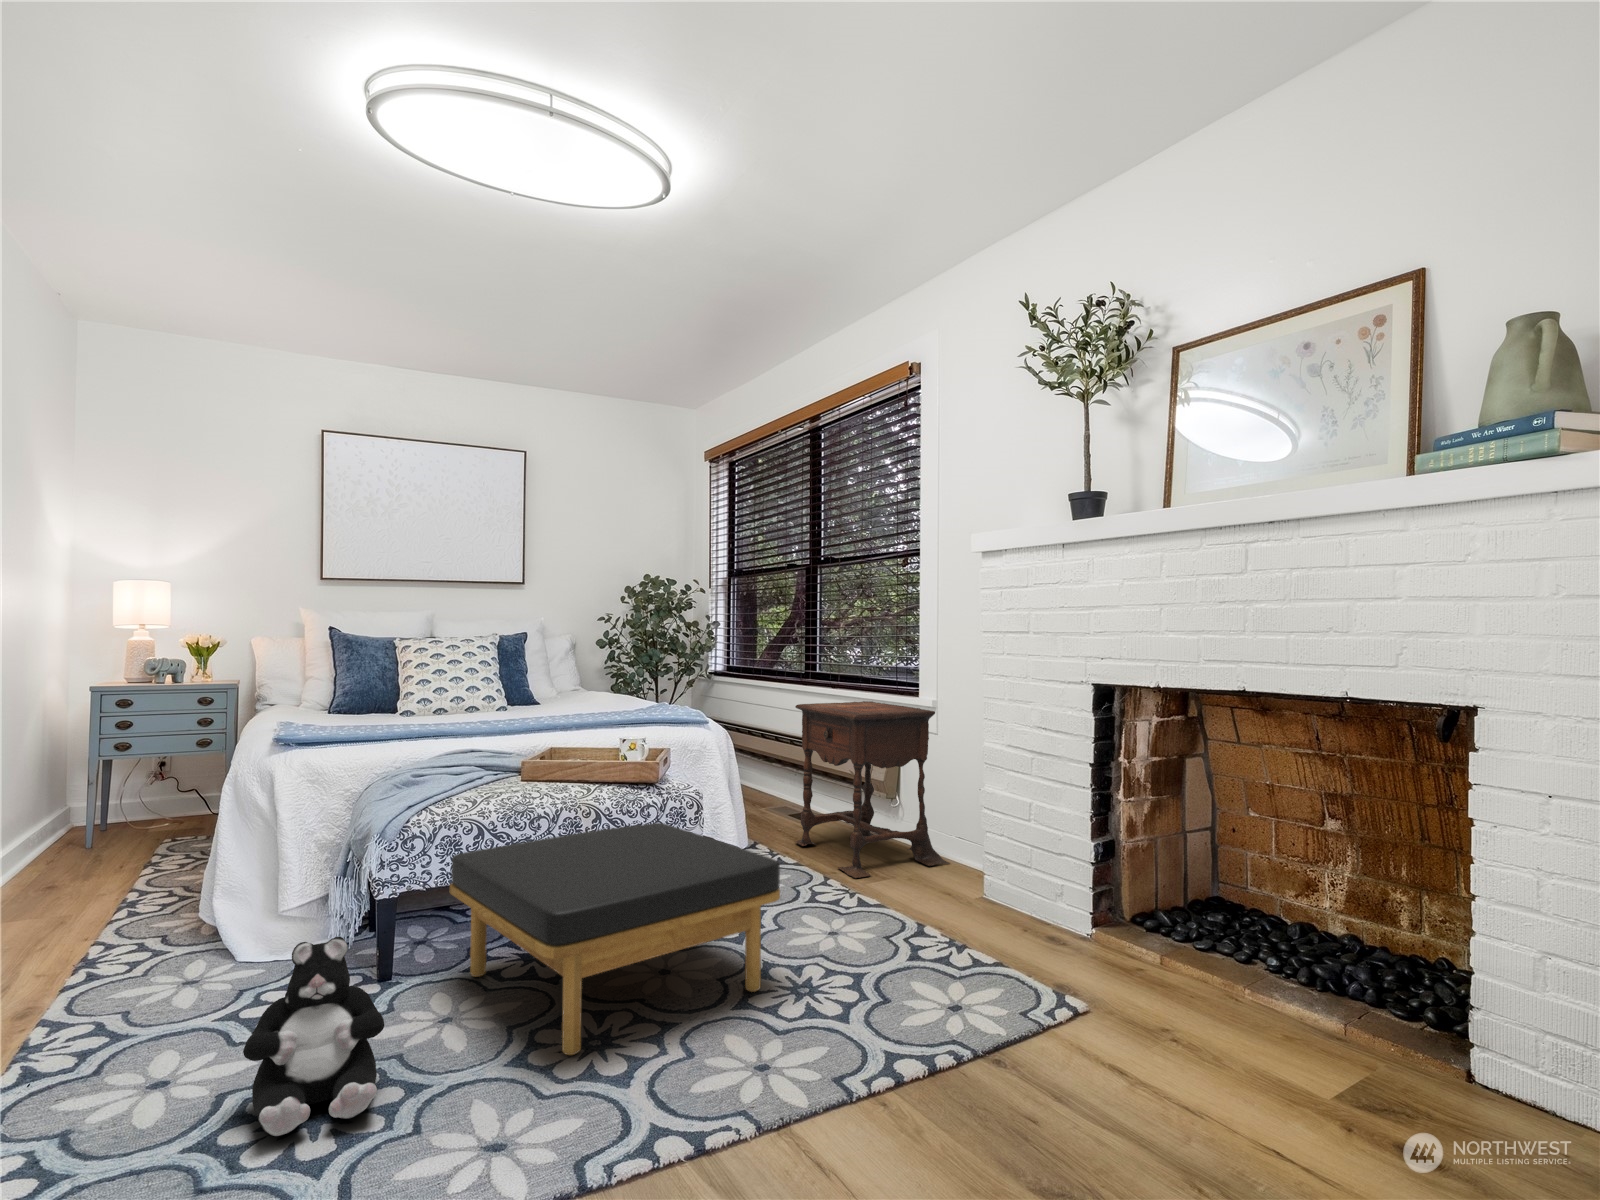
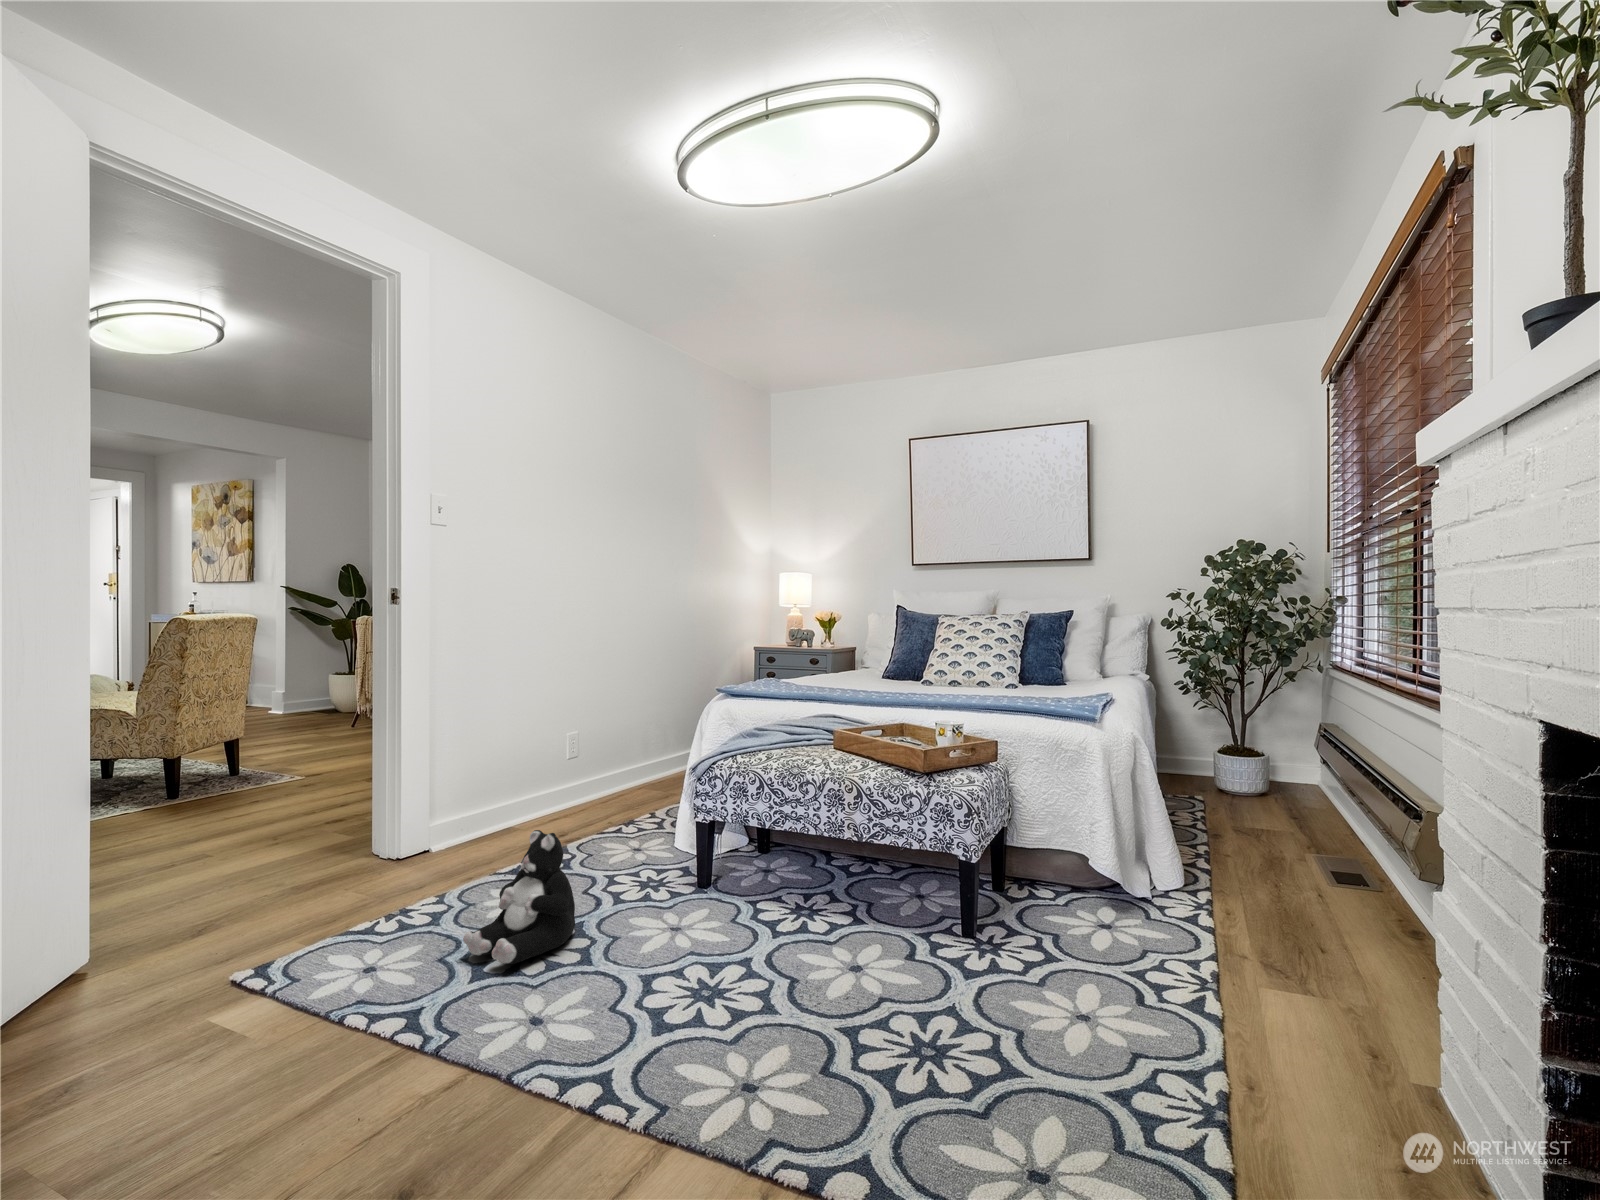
side table: present [795,701,950,878] -> none [1259,707,1503,1023]
ottoman: present [450,823,780,1055] -> none [622,799,933,1035]

